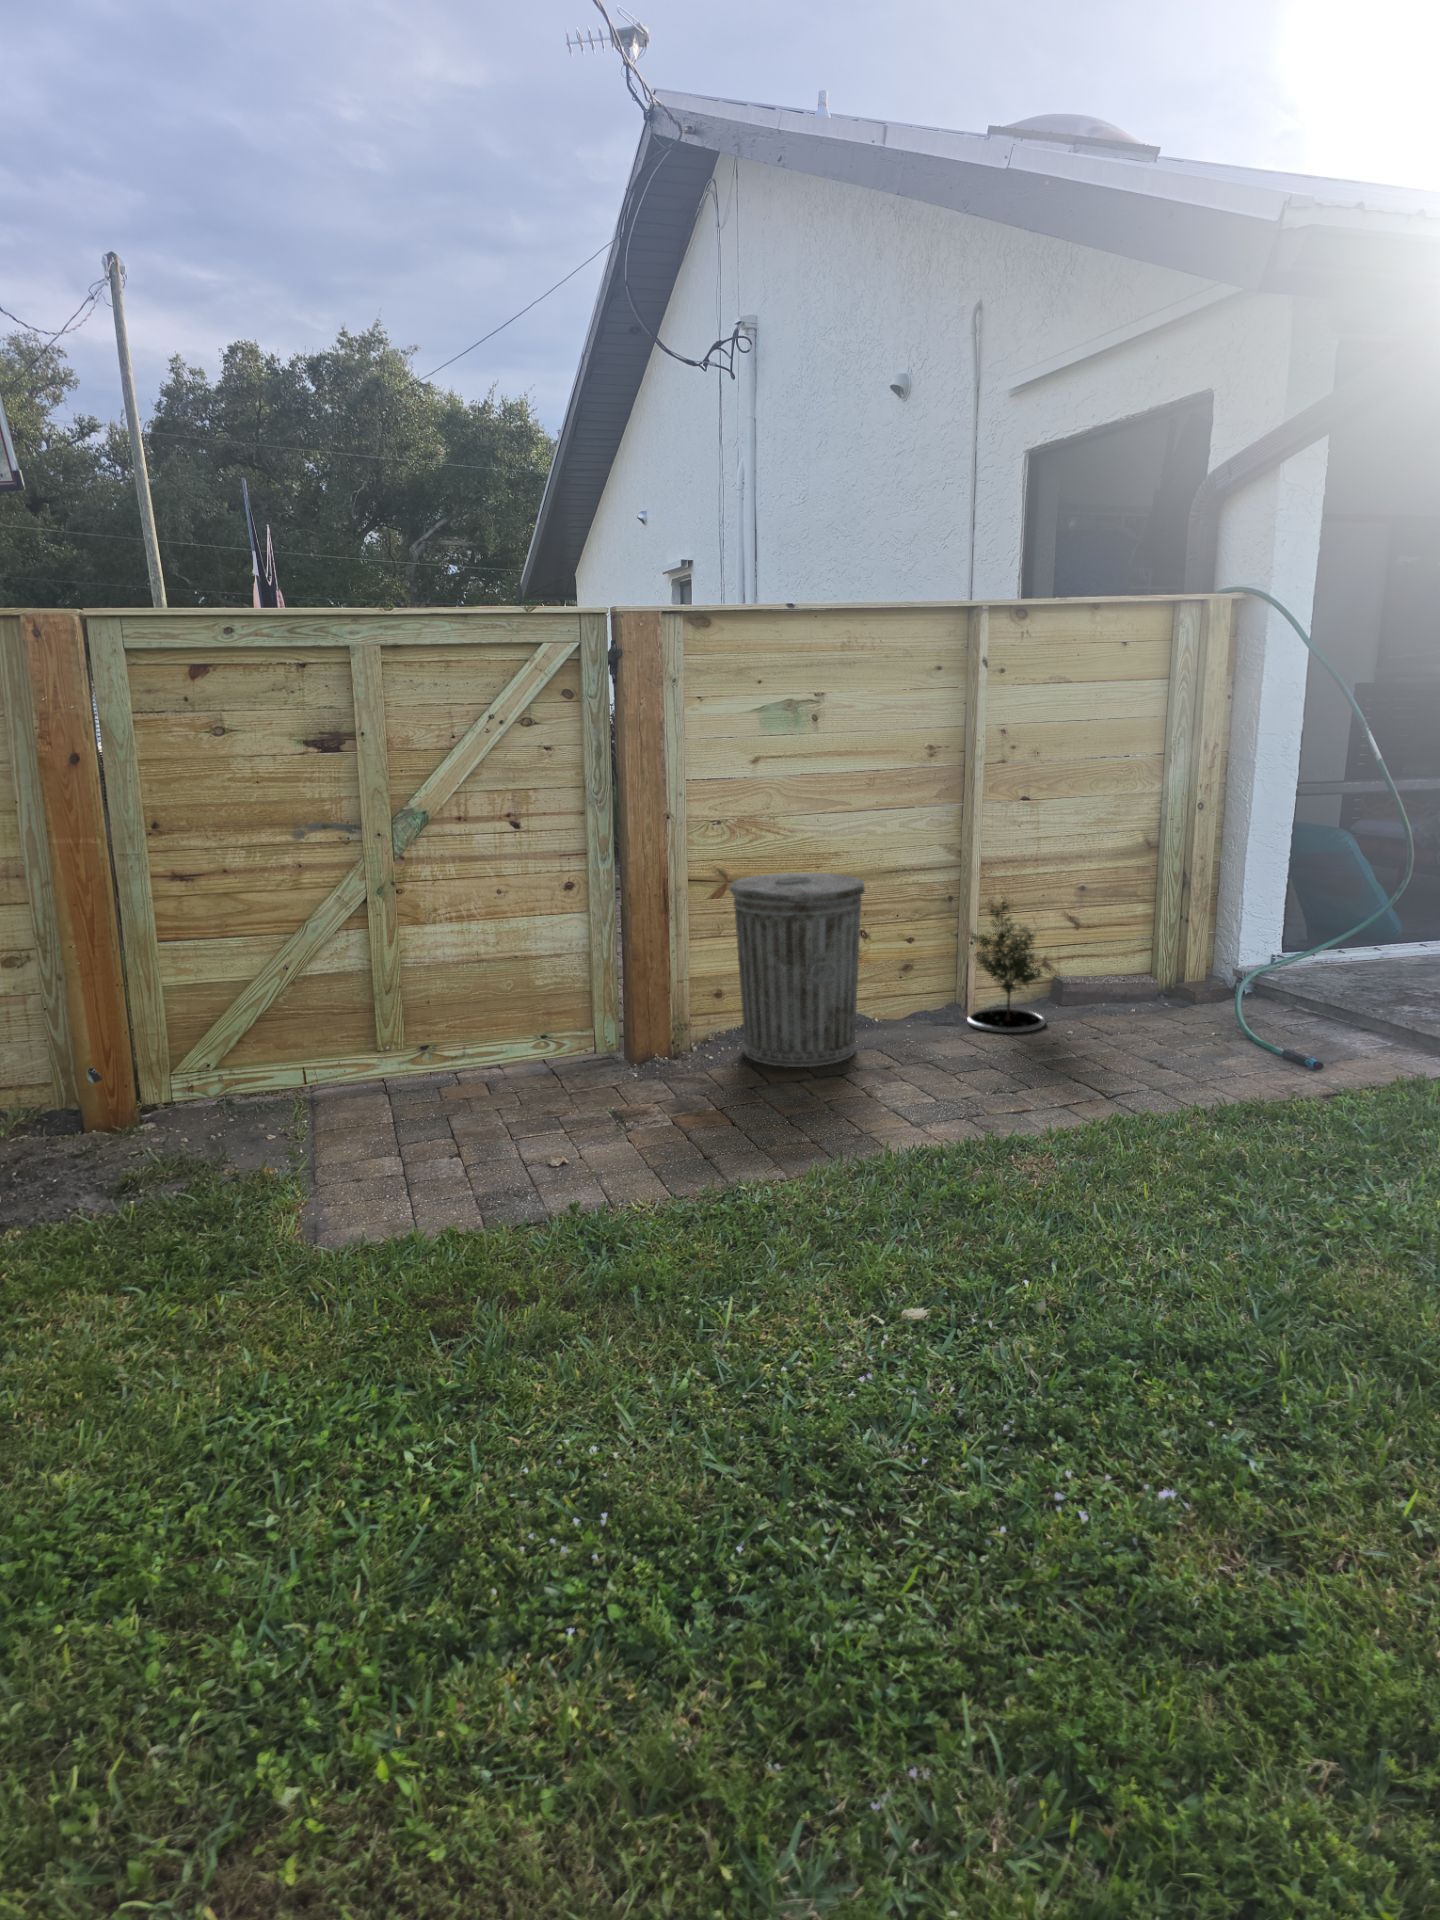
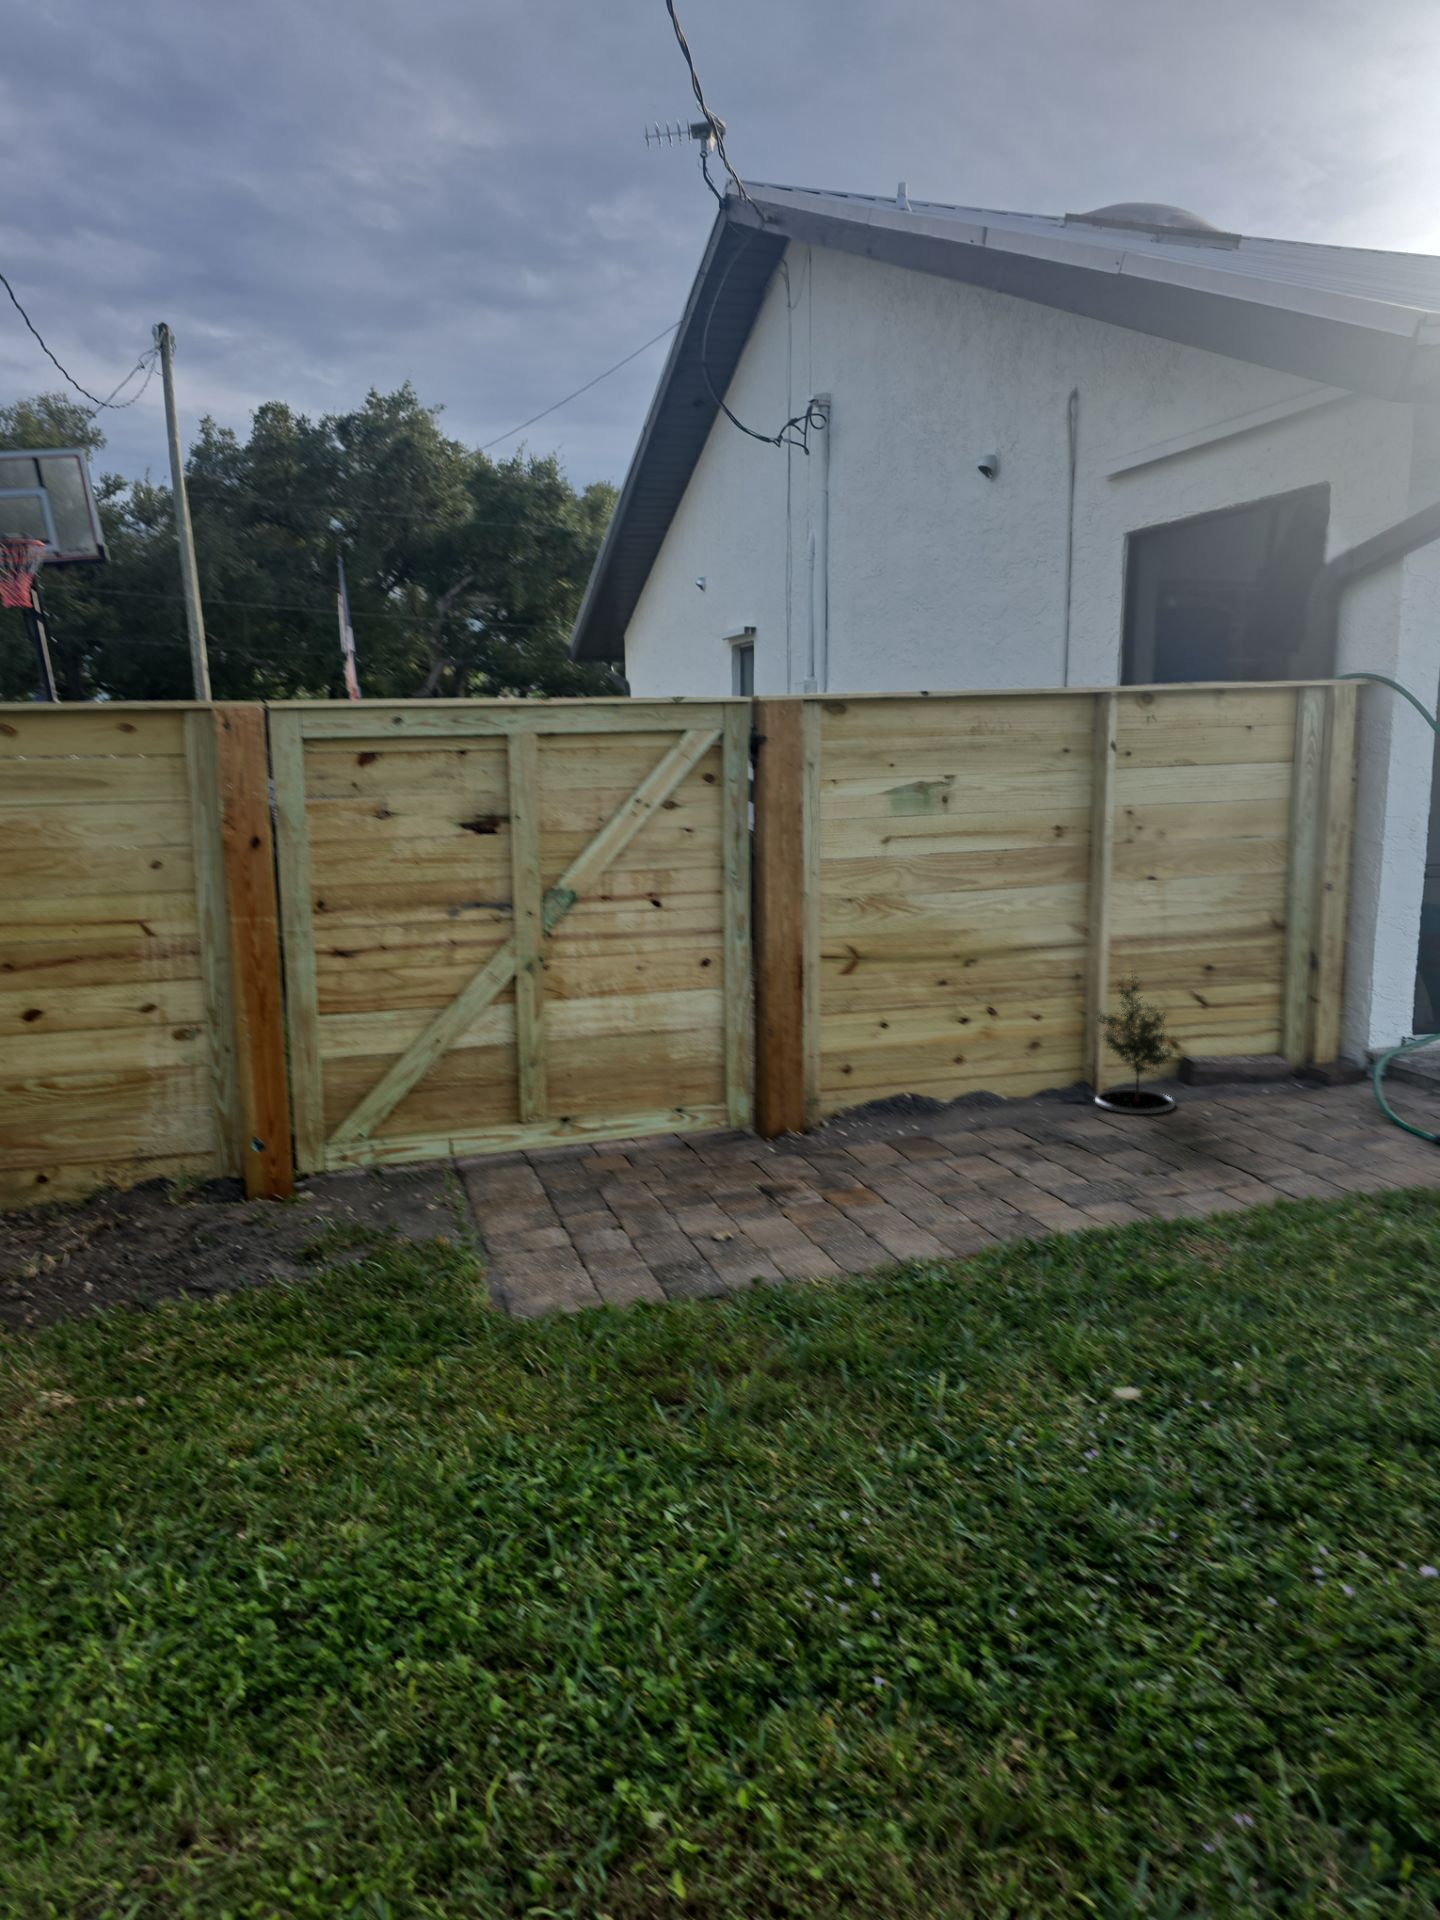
trash can: present [730,873,865,1067] -> none [866,952,1003,1147]

